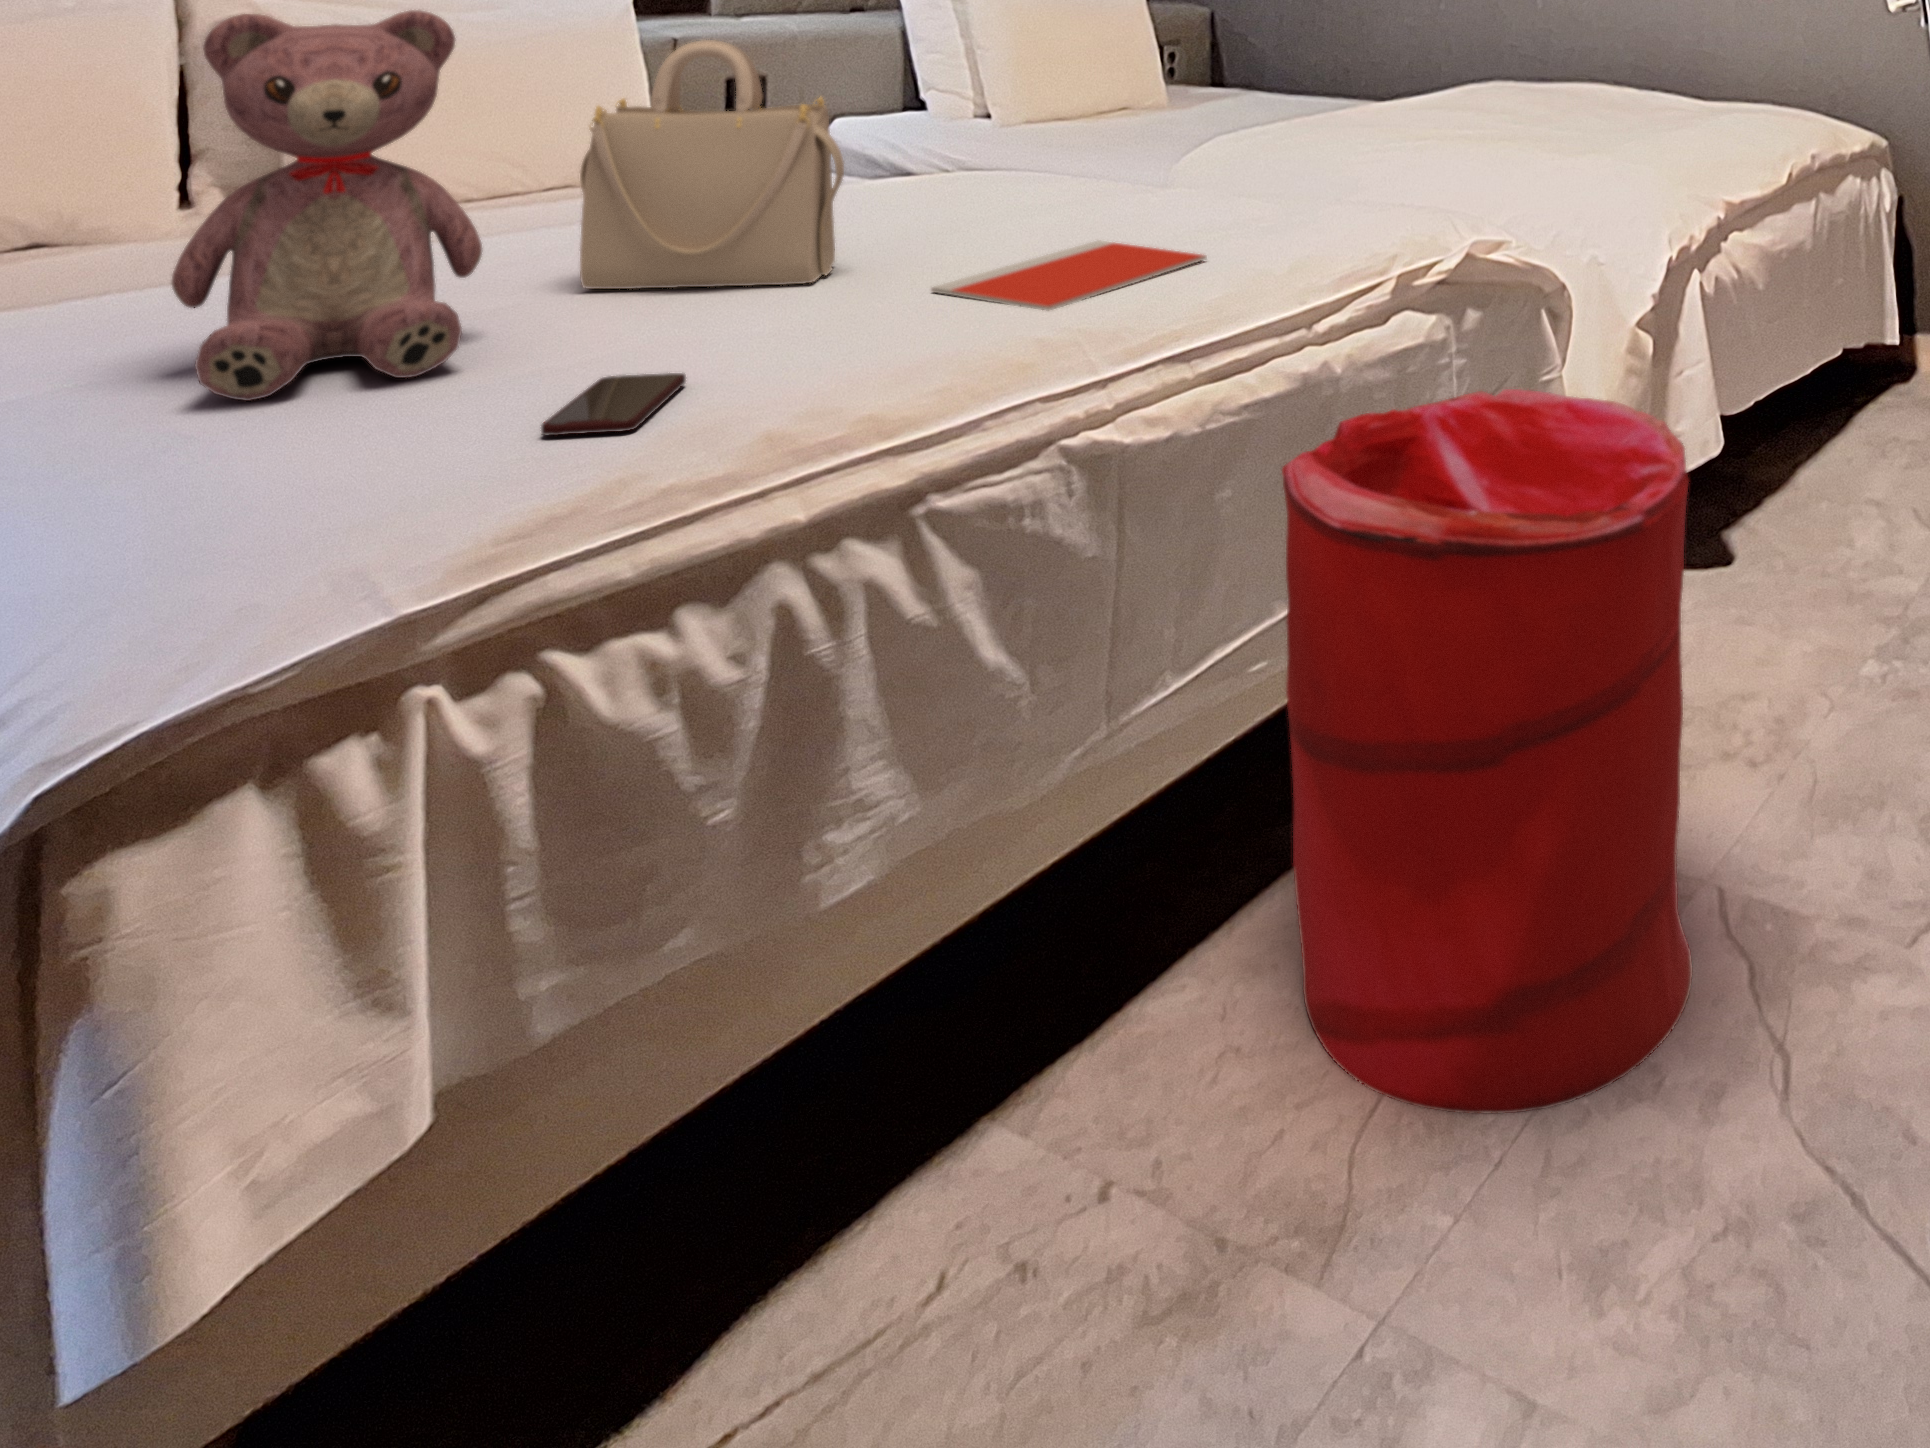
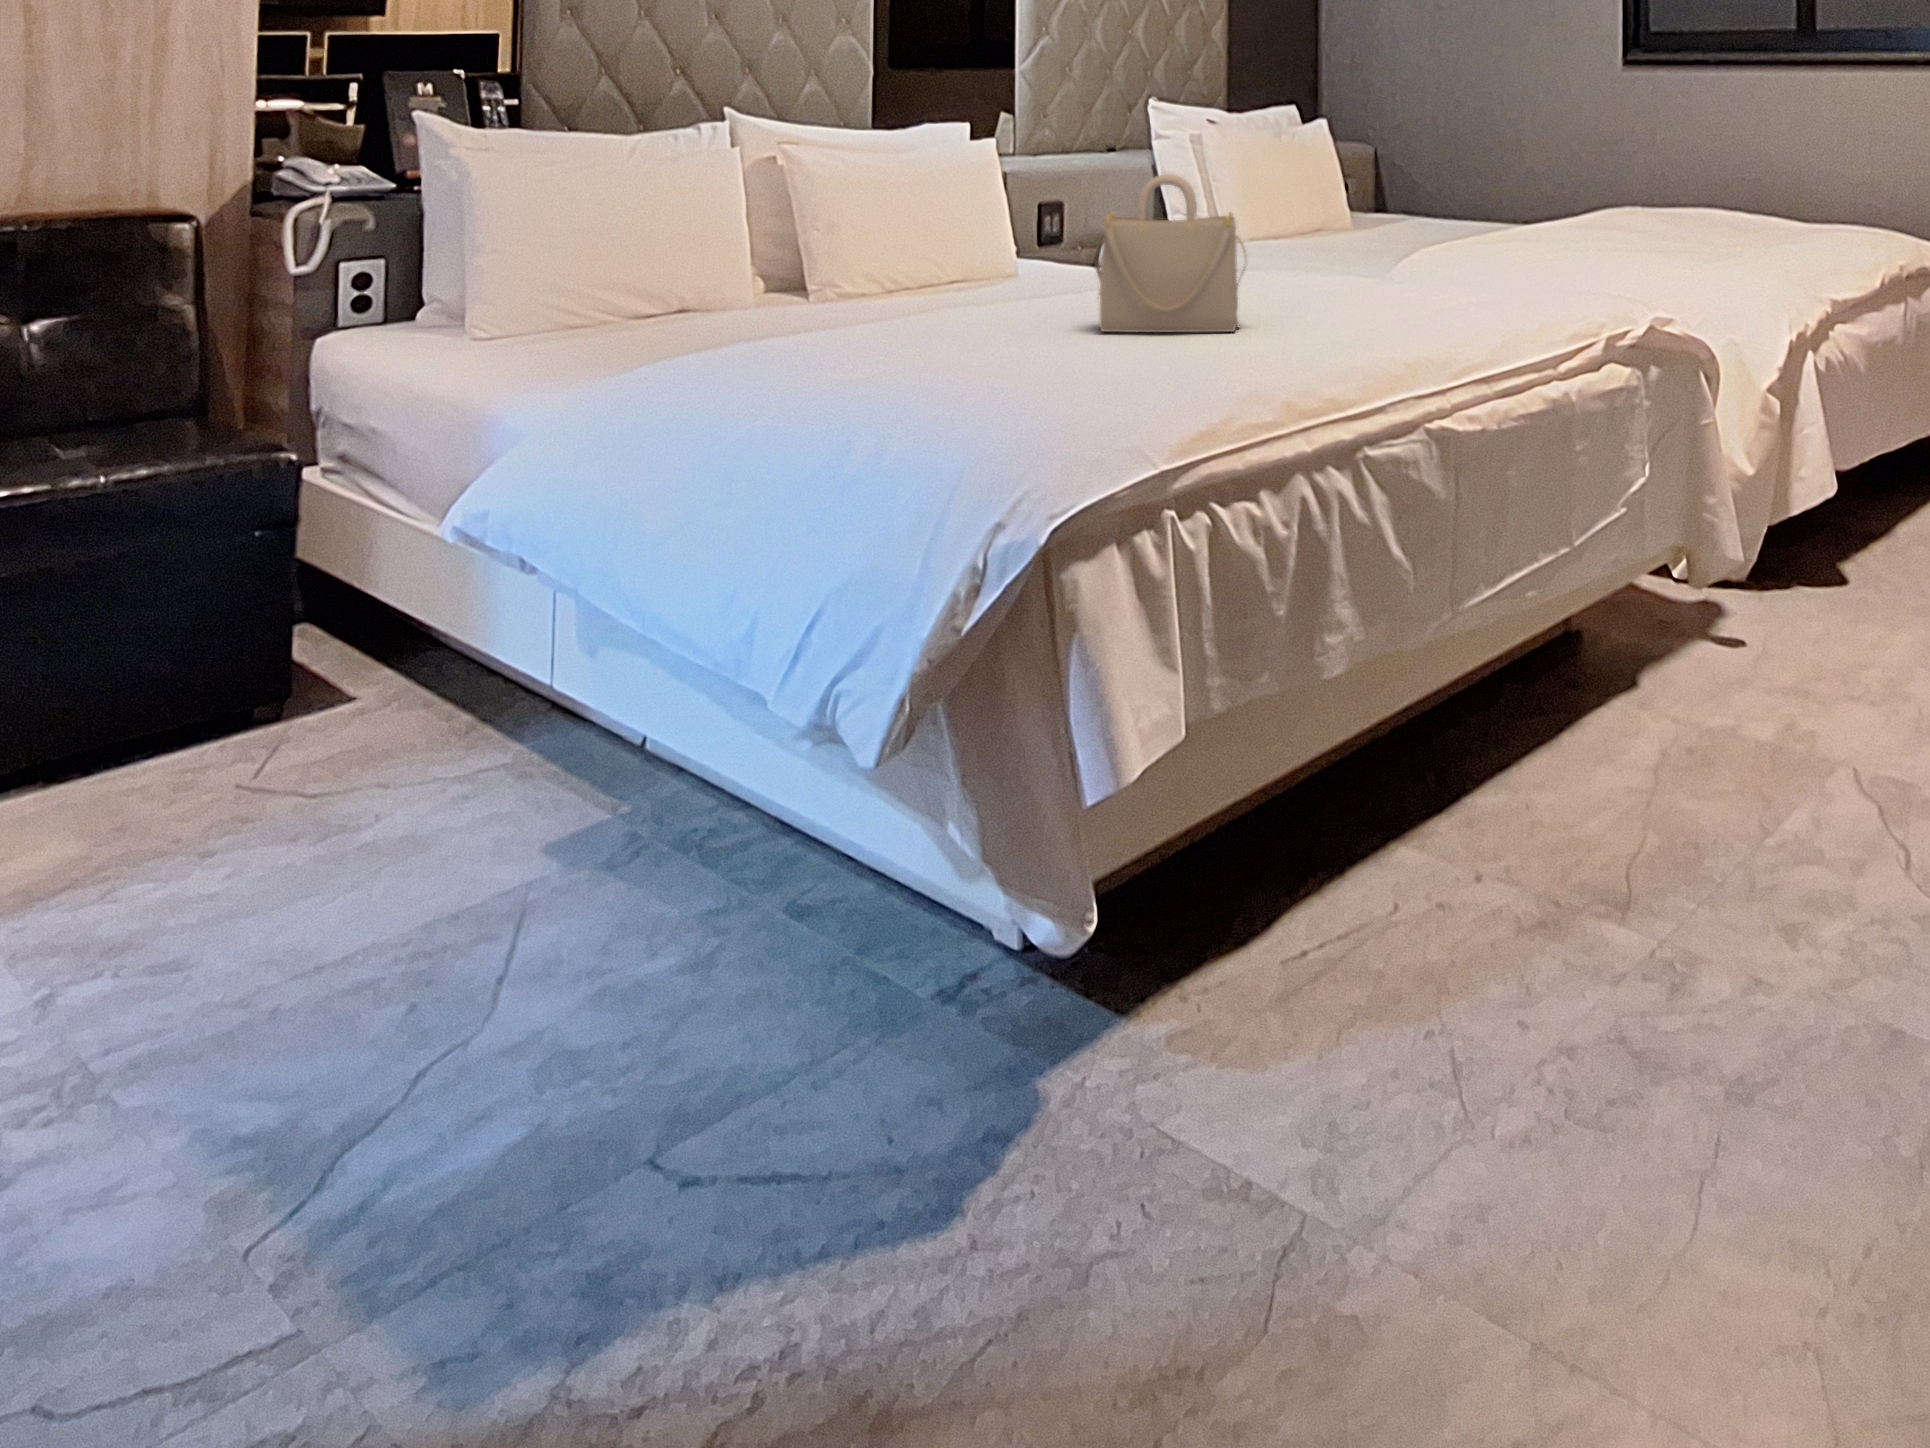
teddy bear: present [172,10,482,401] -> none [935,157,1088,378]
notebook: present [931,241,1206,310] -> none [1313,311,1477,349]
smartphone: present [541,373,686,436] -> none [1172,370,1222,396]
laundry hamper: present [1282,389,1693,1114] -> none [1549,415,1838,864]

